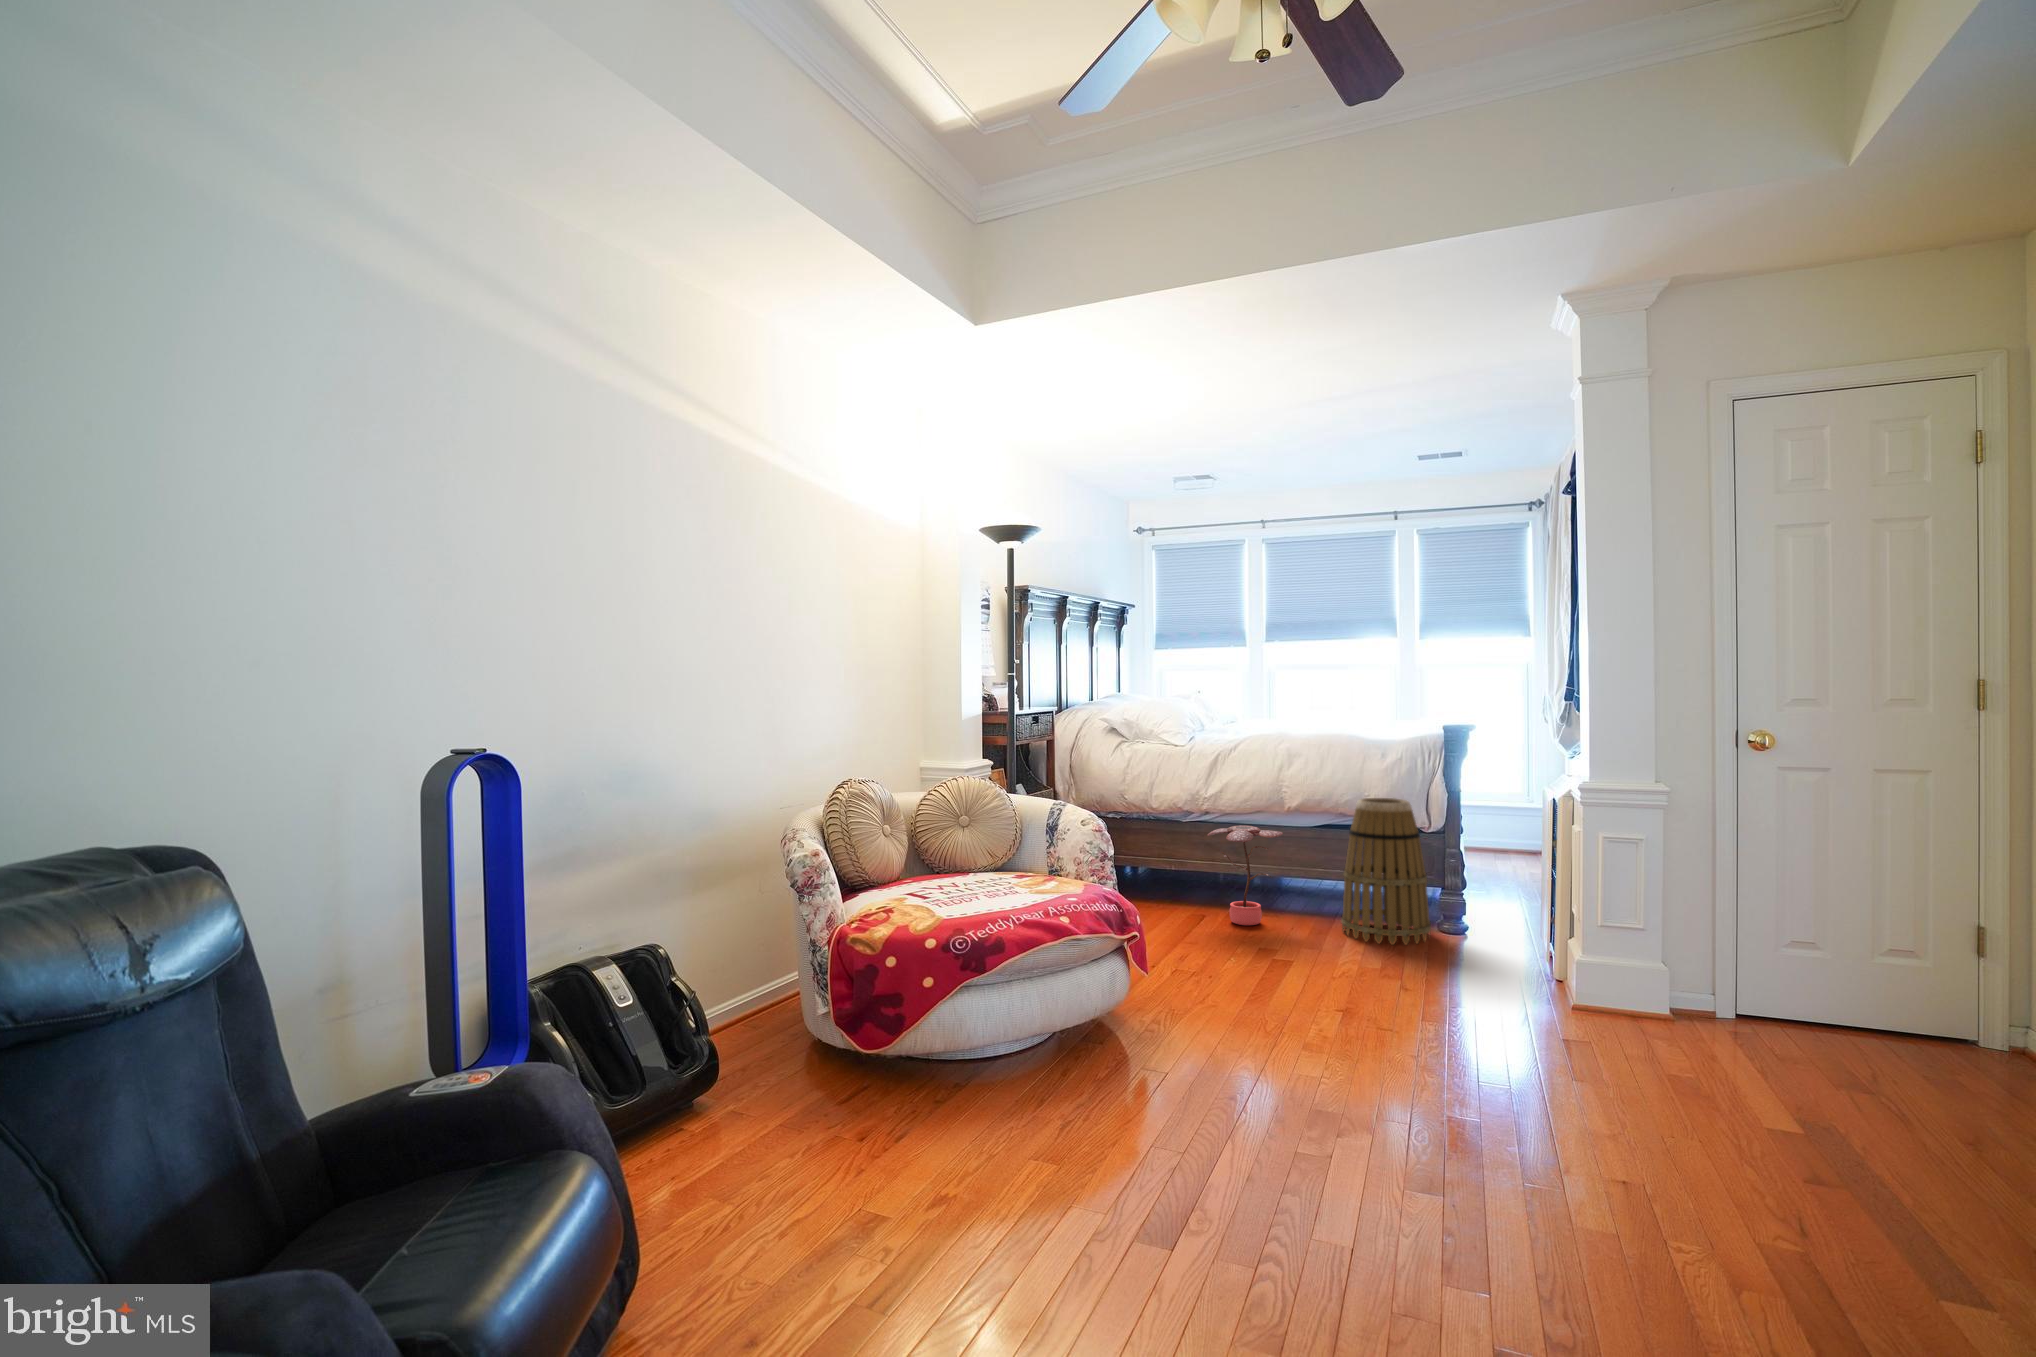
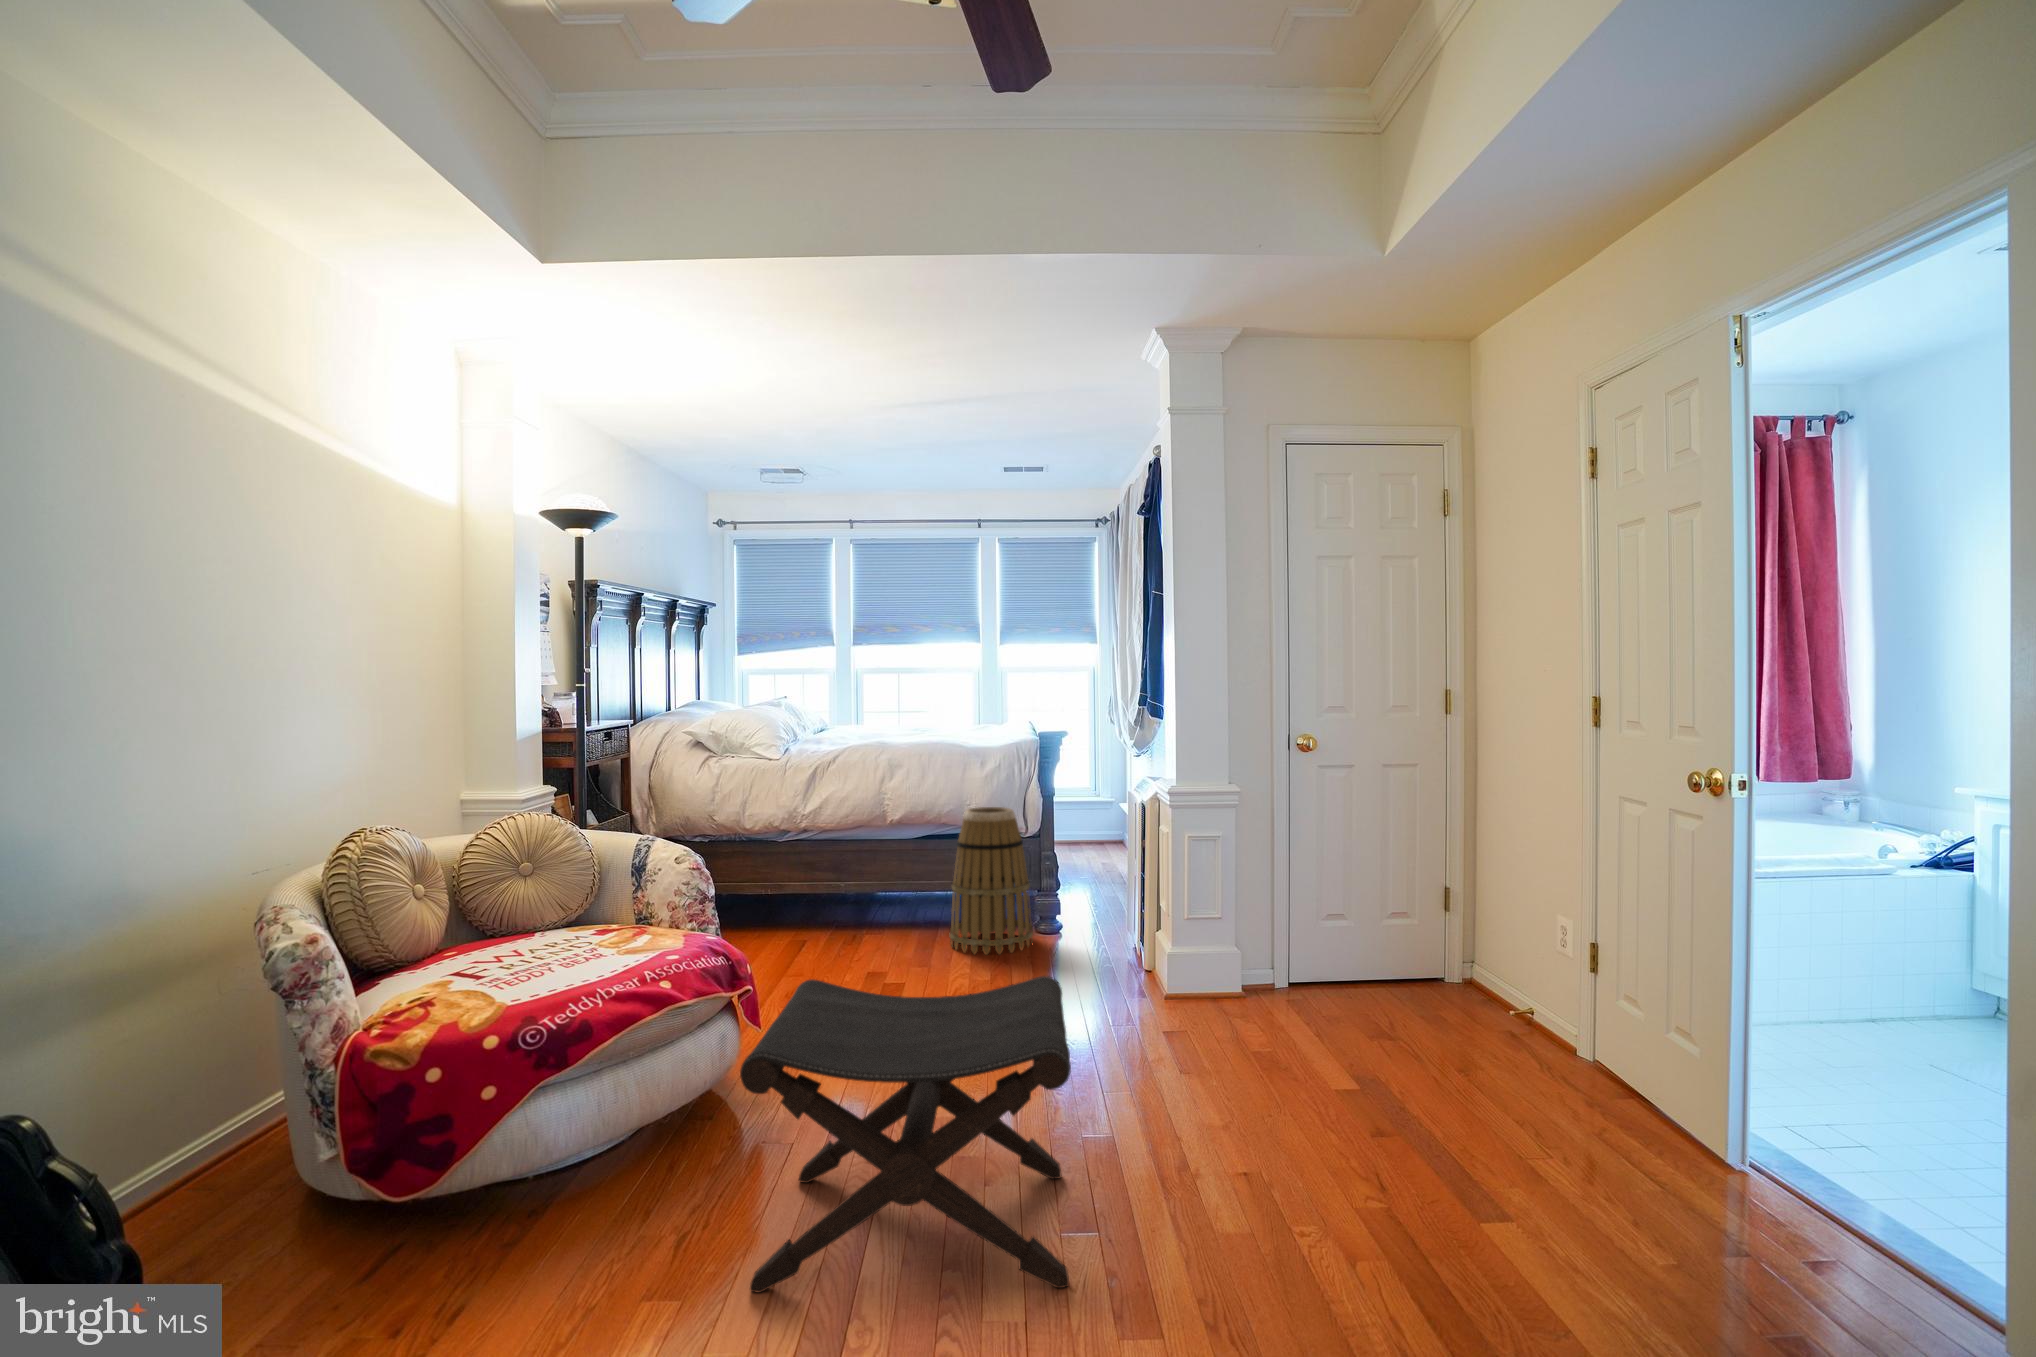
potted plant: present [1207,826,1283,925] -> none [811,845,891,952]
footstool: none [1109,929,1426,1251] -> present [740,976,1071,1293]

